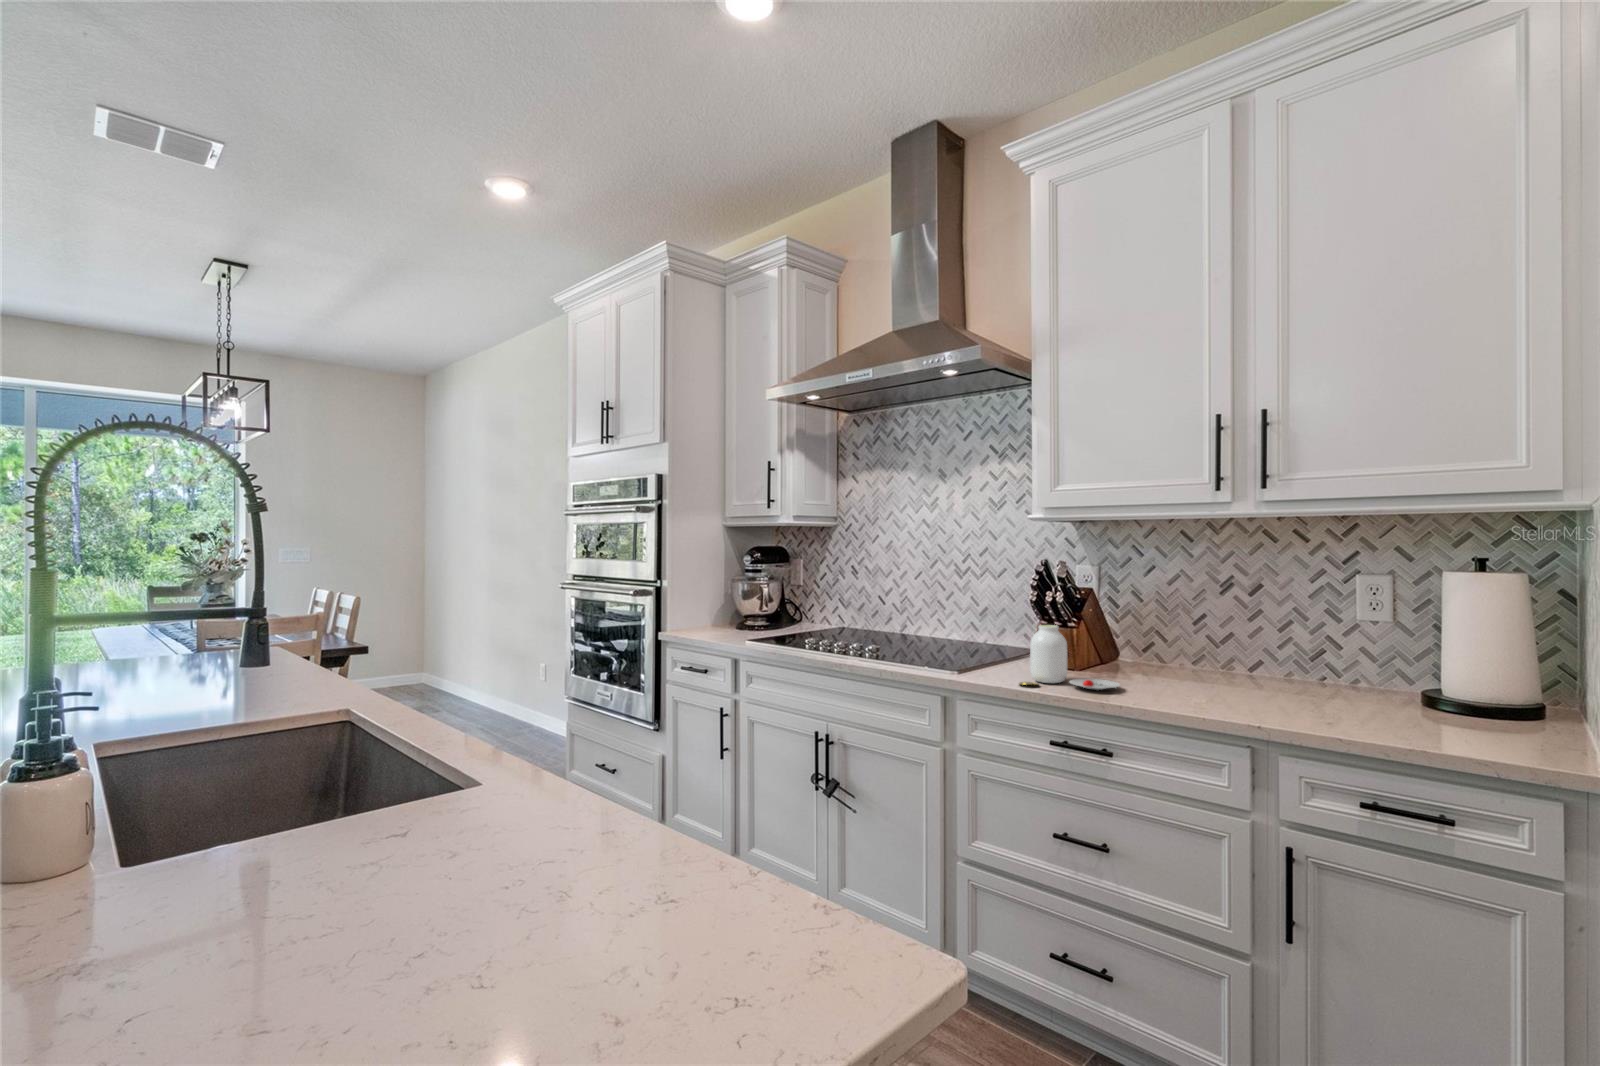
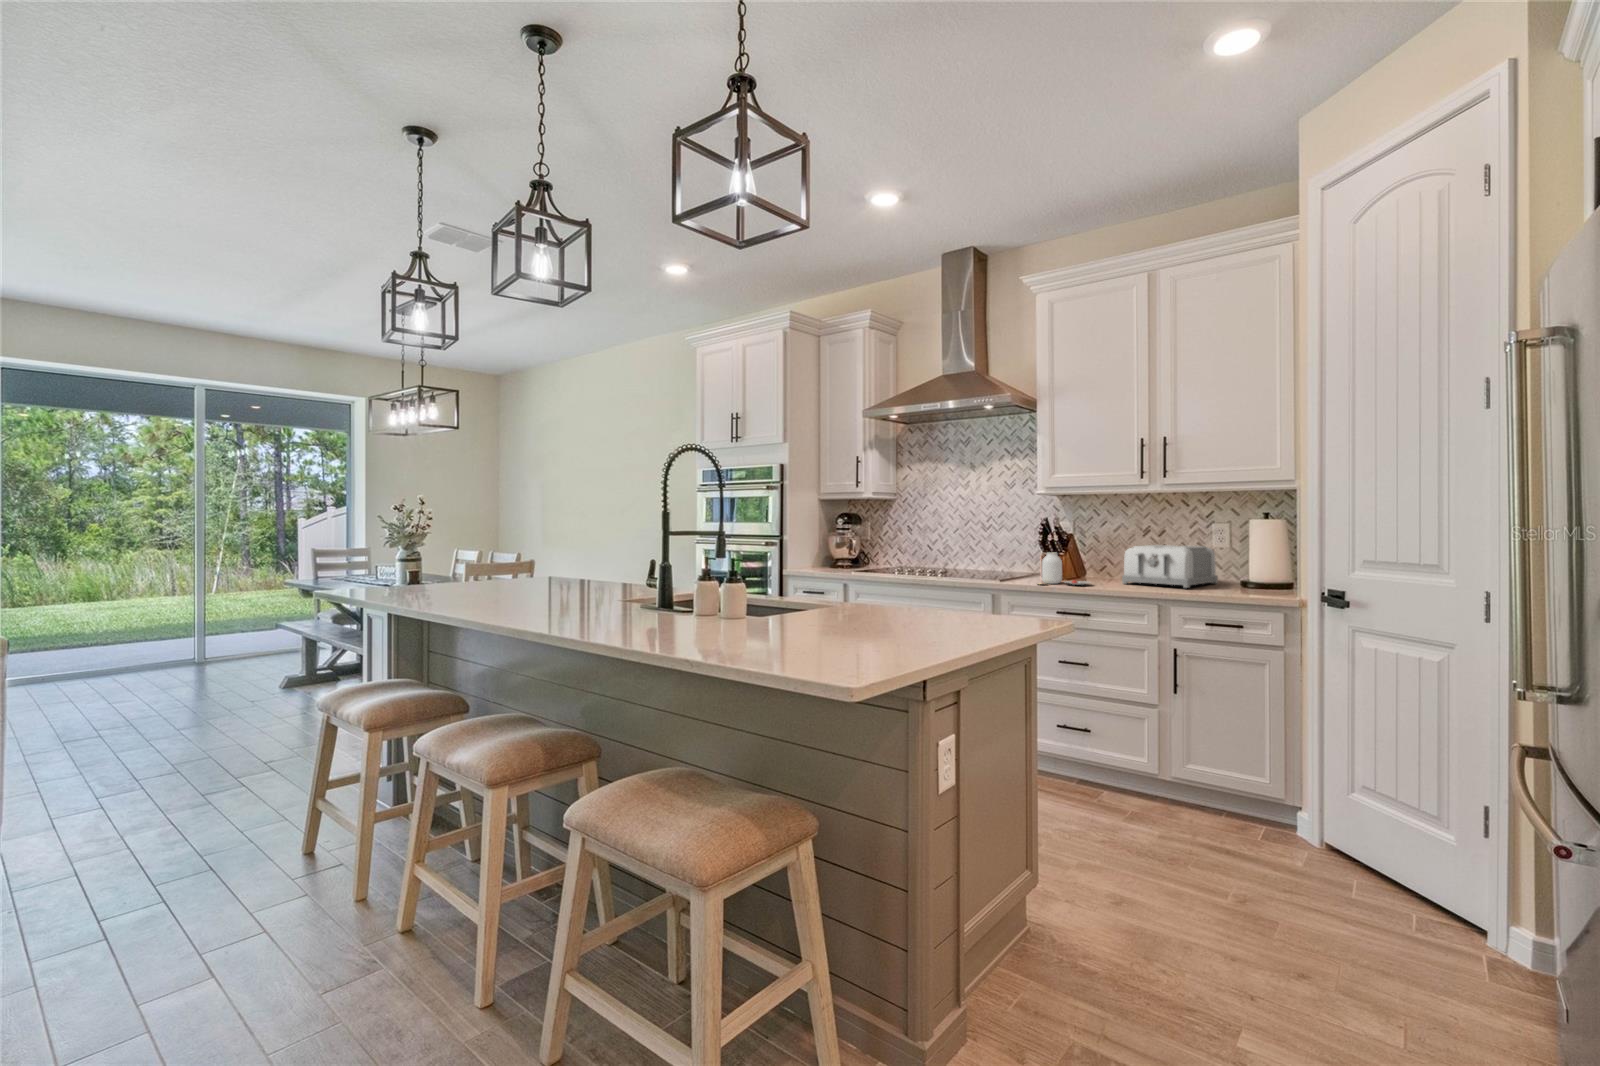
toaster: none [1180,612,1371,709] -> present [1122,545,1218,588]

